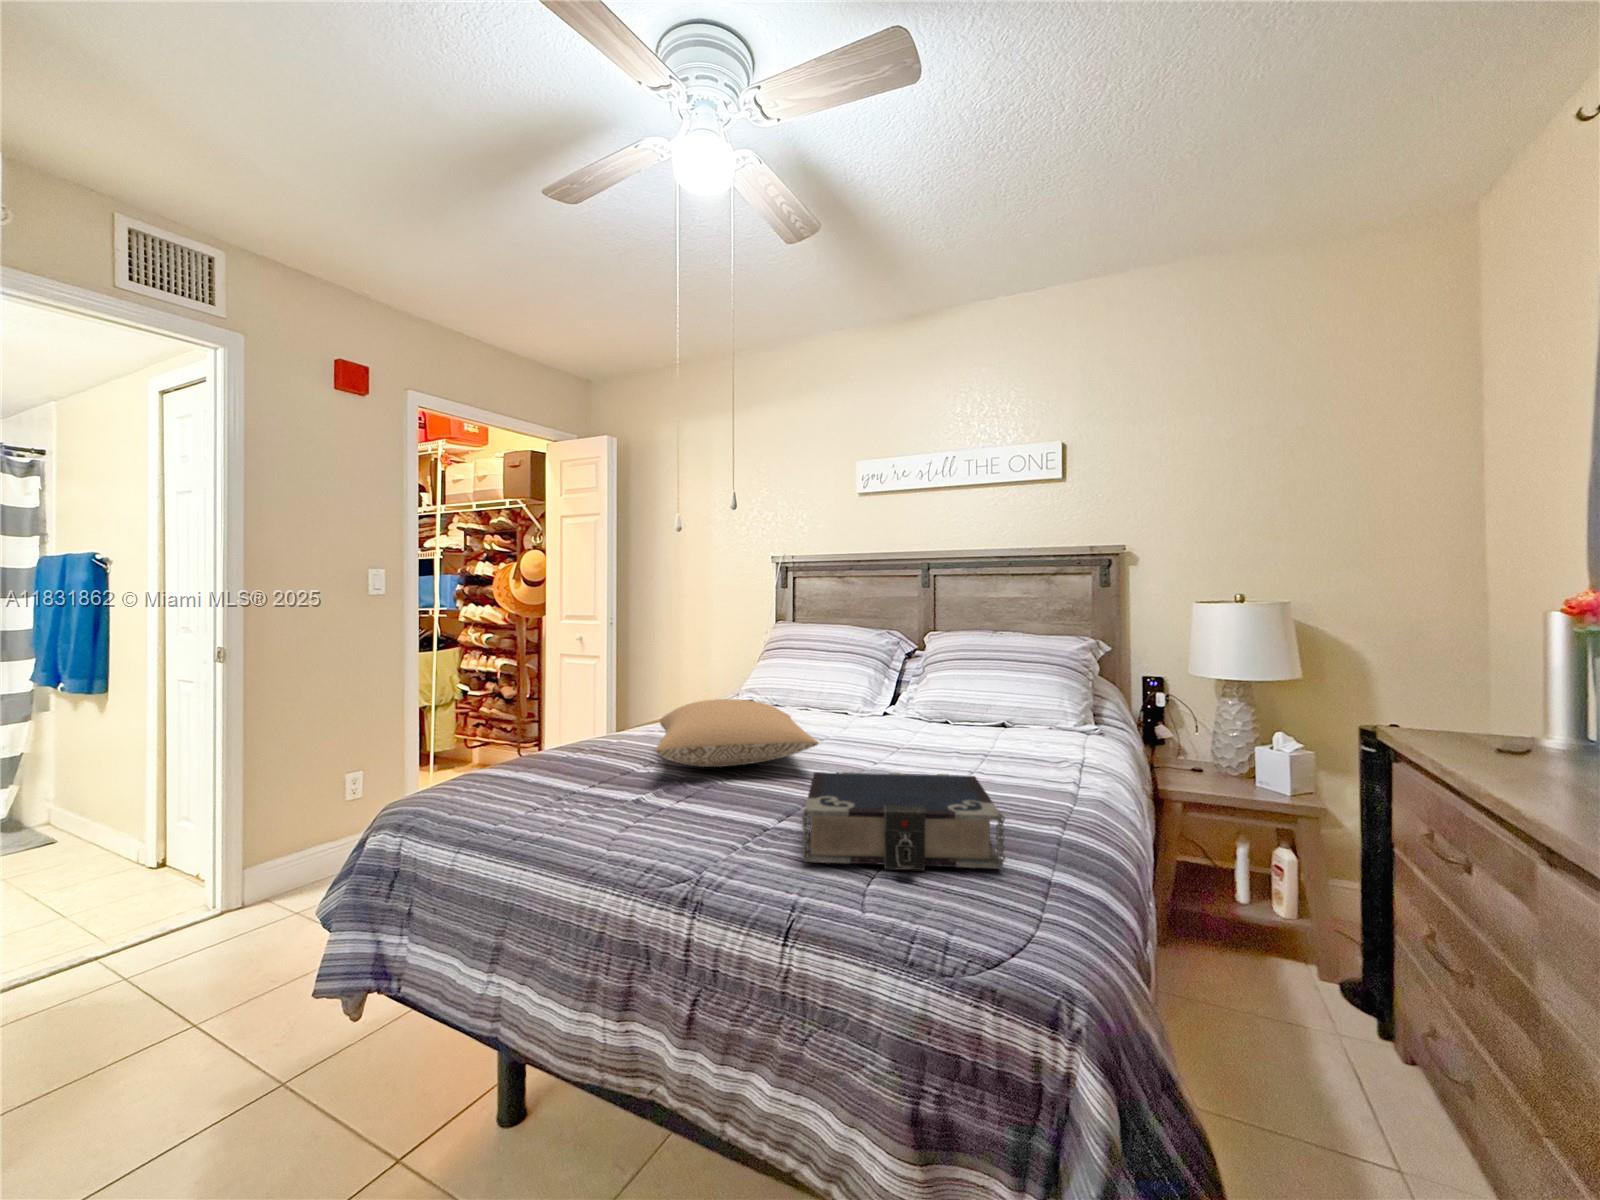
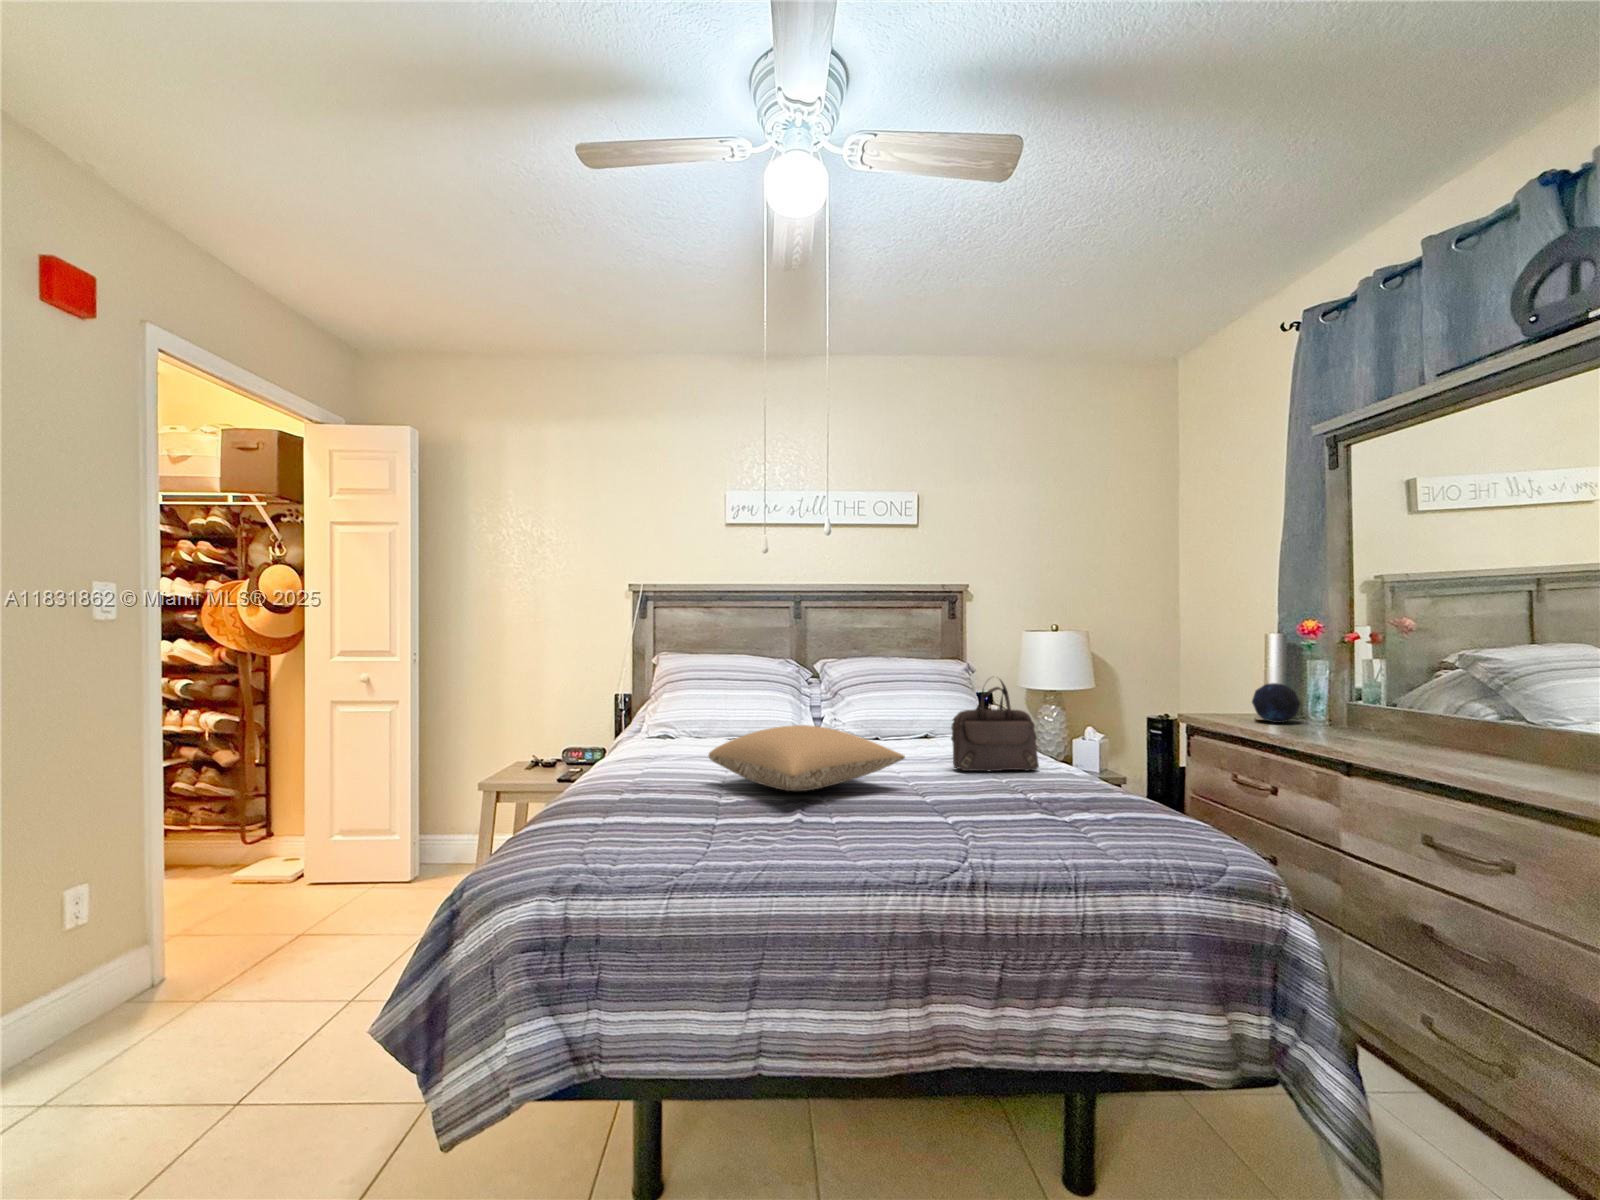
handbag: none [918,659,1024,777] -> present [951,680,1039,771]
decorative orb: none [1443,690,1533,753] -> present [1252,683,1301,723]
book: present [802,772,1005,870] -> none [962,765,1153,839]

